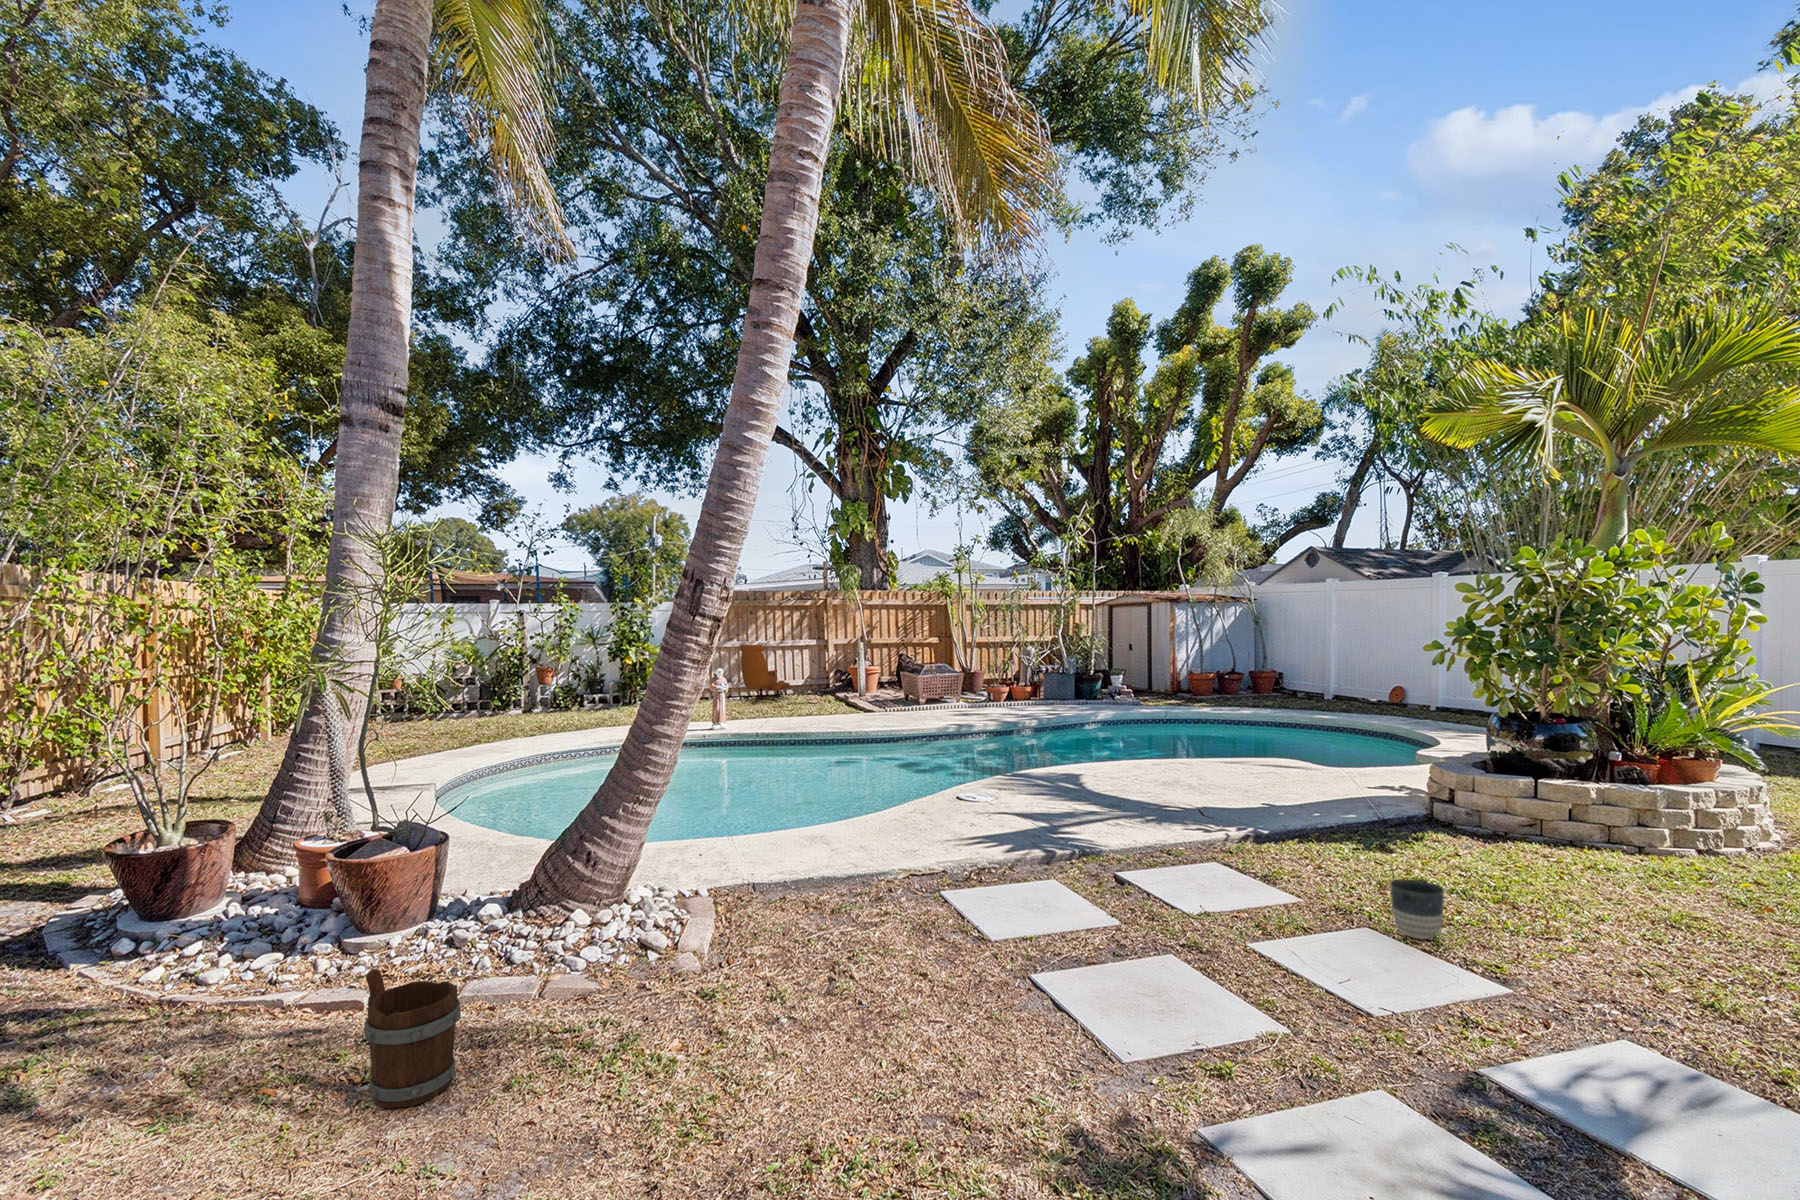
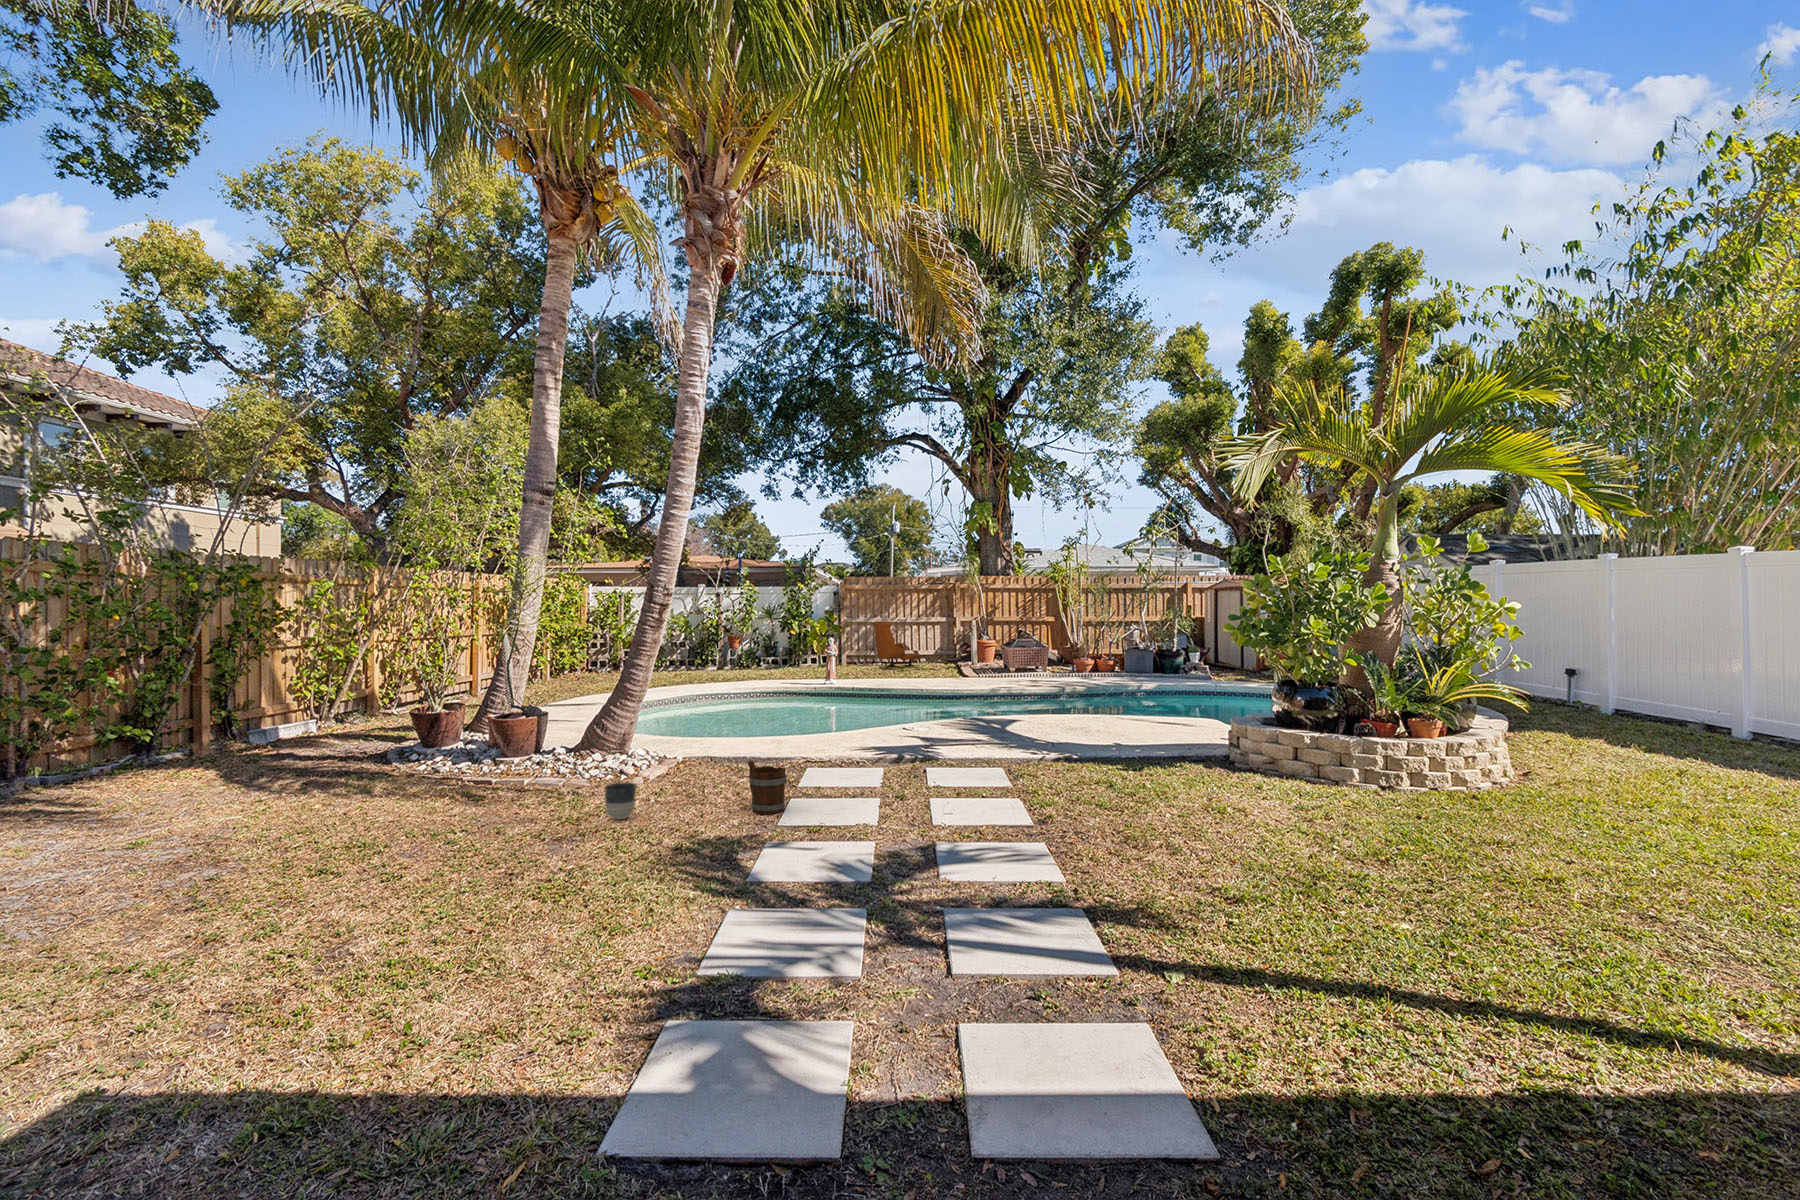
planter: present [1390,879,1444,939] -> present [604,783,636,820]
bucket: present [364,969,461,1109] -> present [748,760,787,814]

